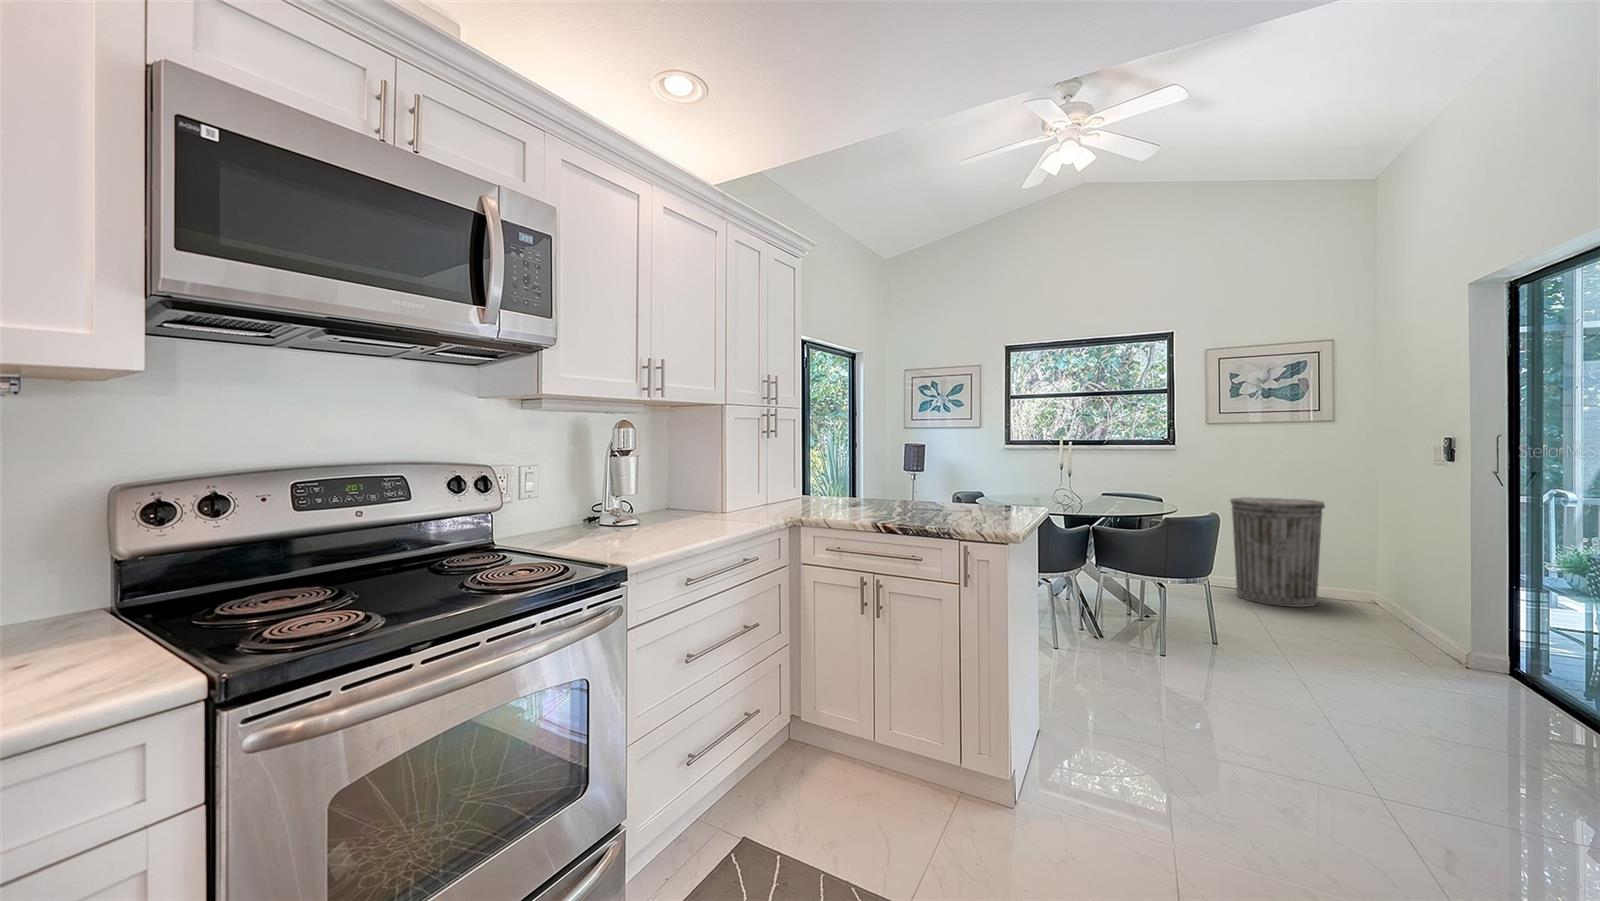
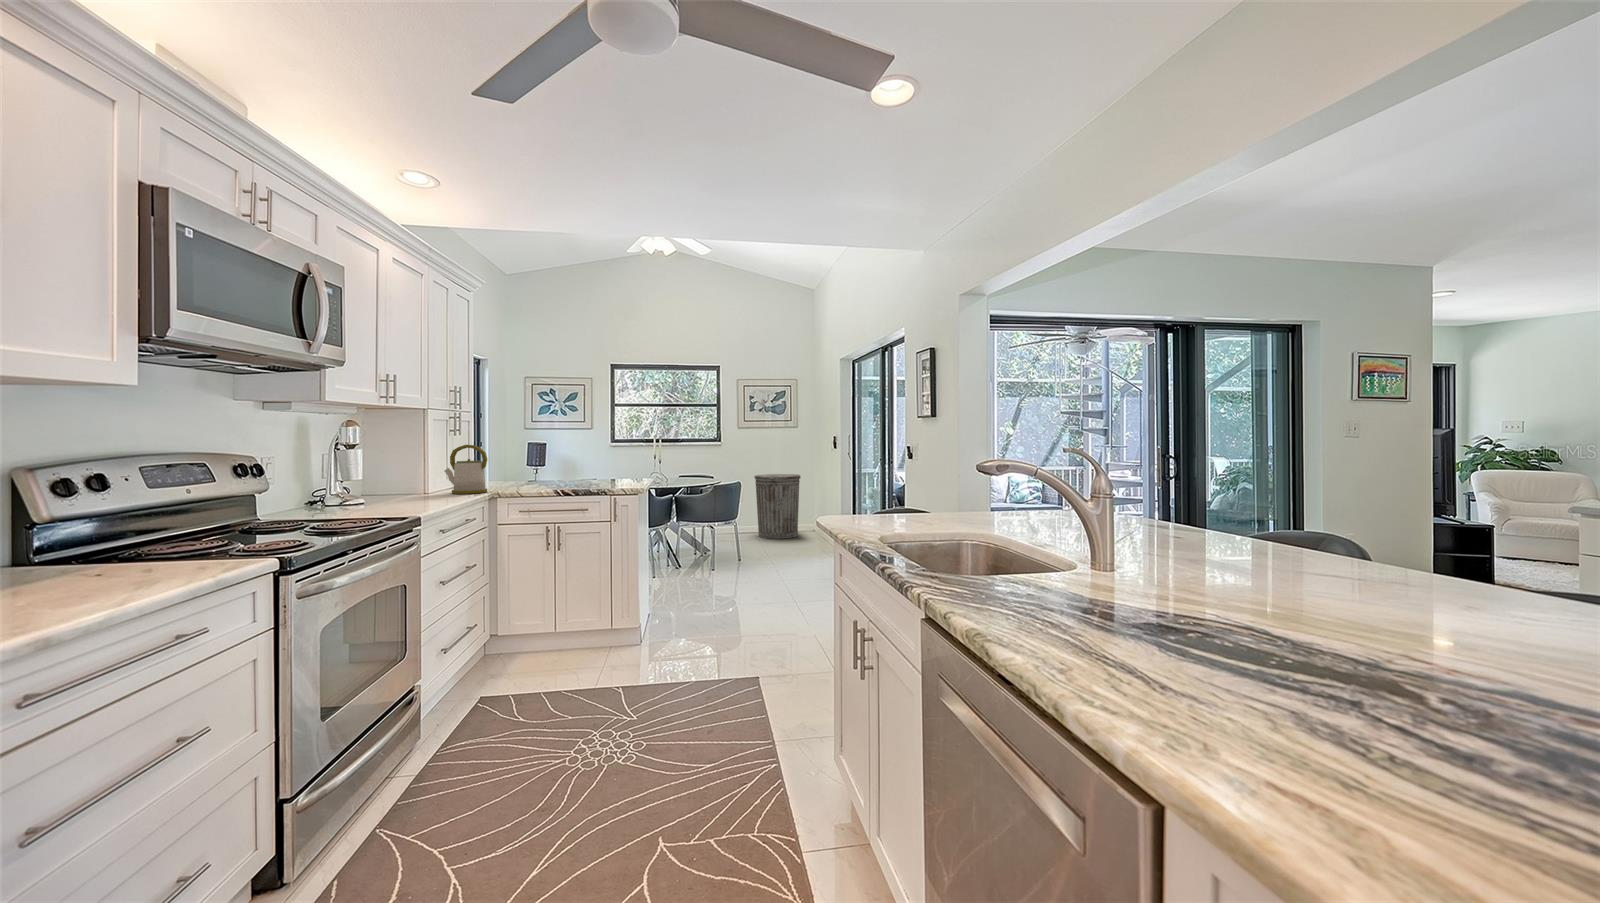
kettle: none [740,450,790,520] -> present [445,445,488,494]

